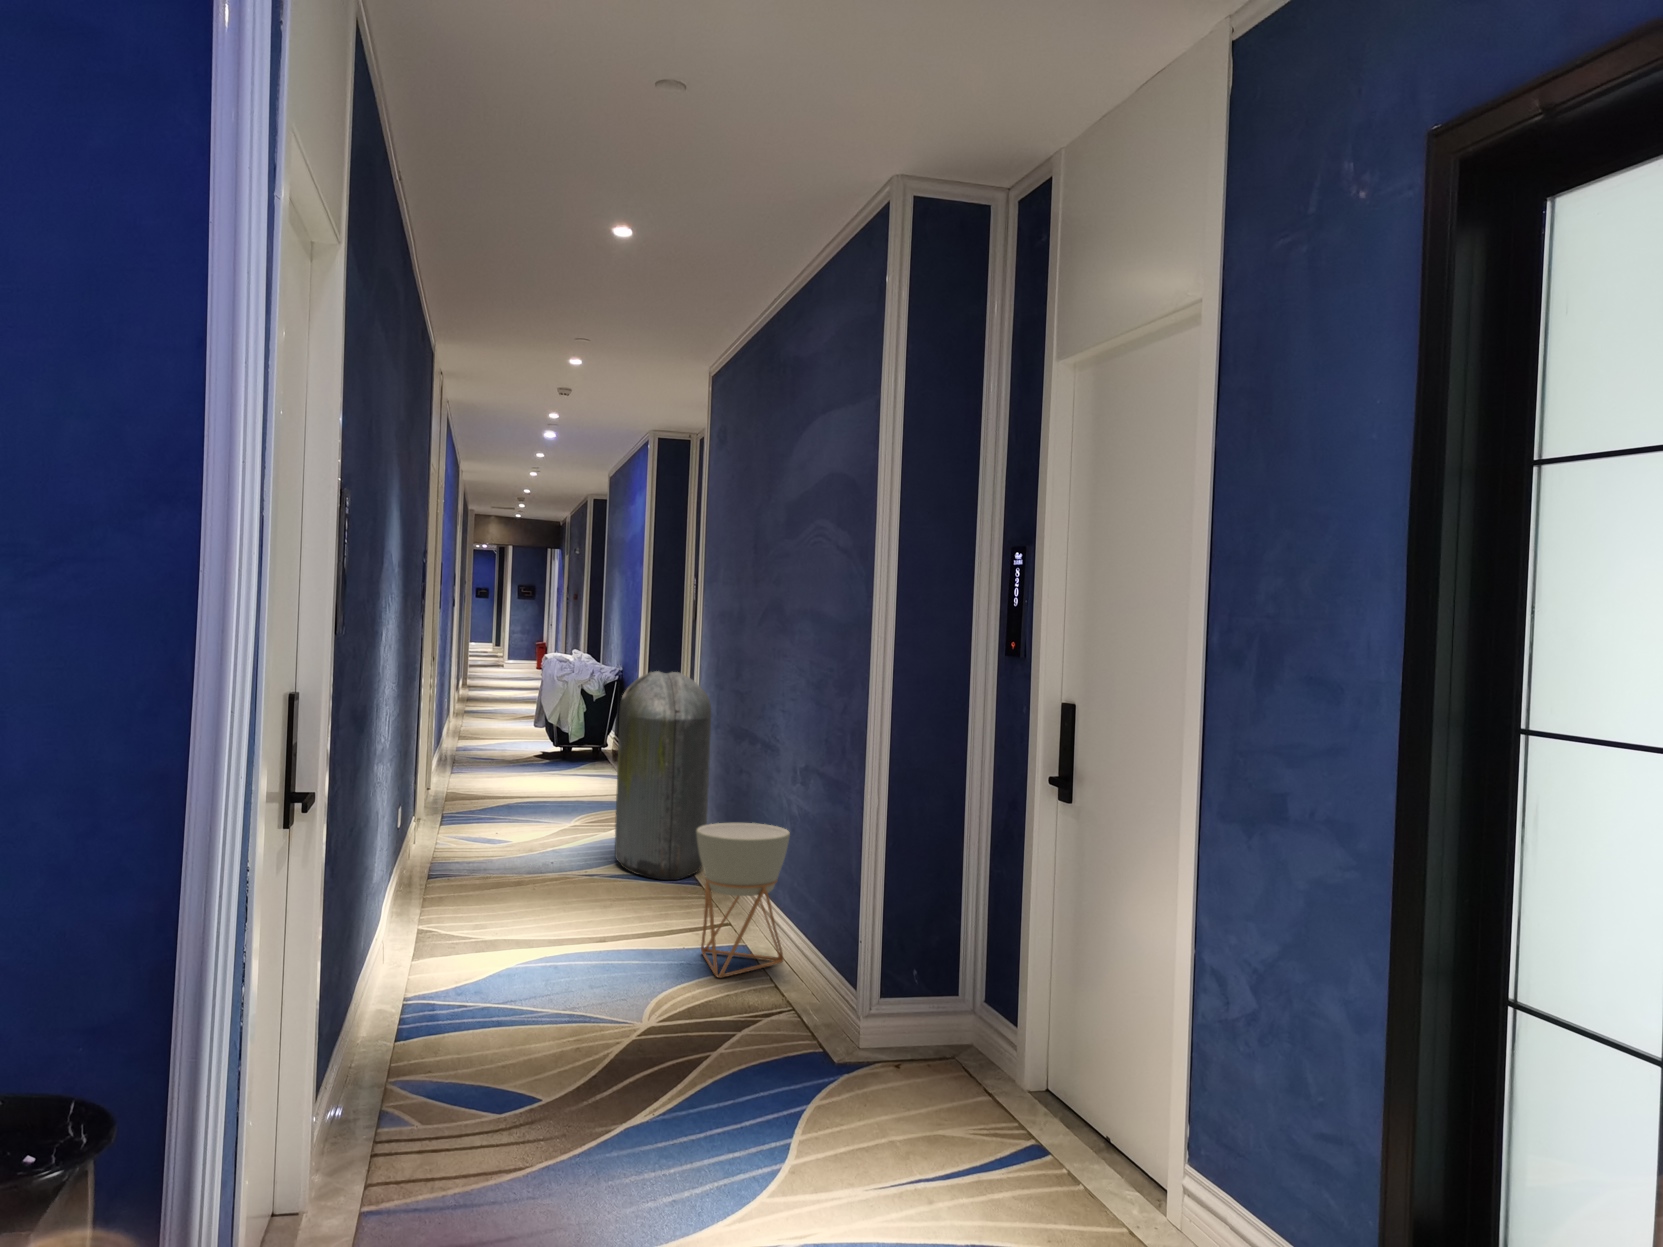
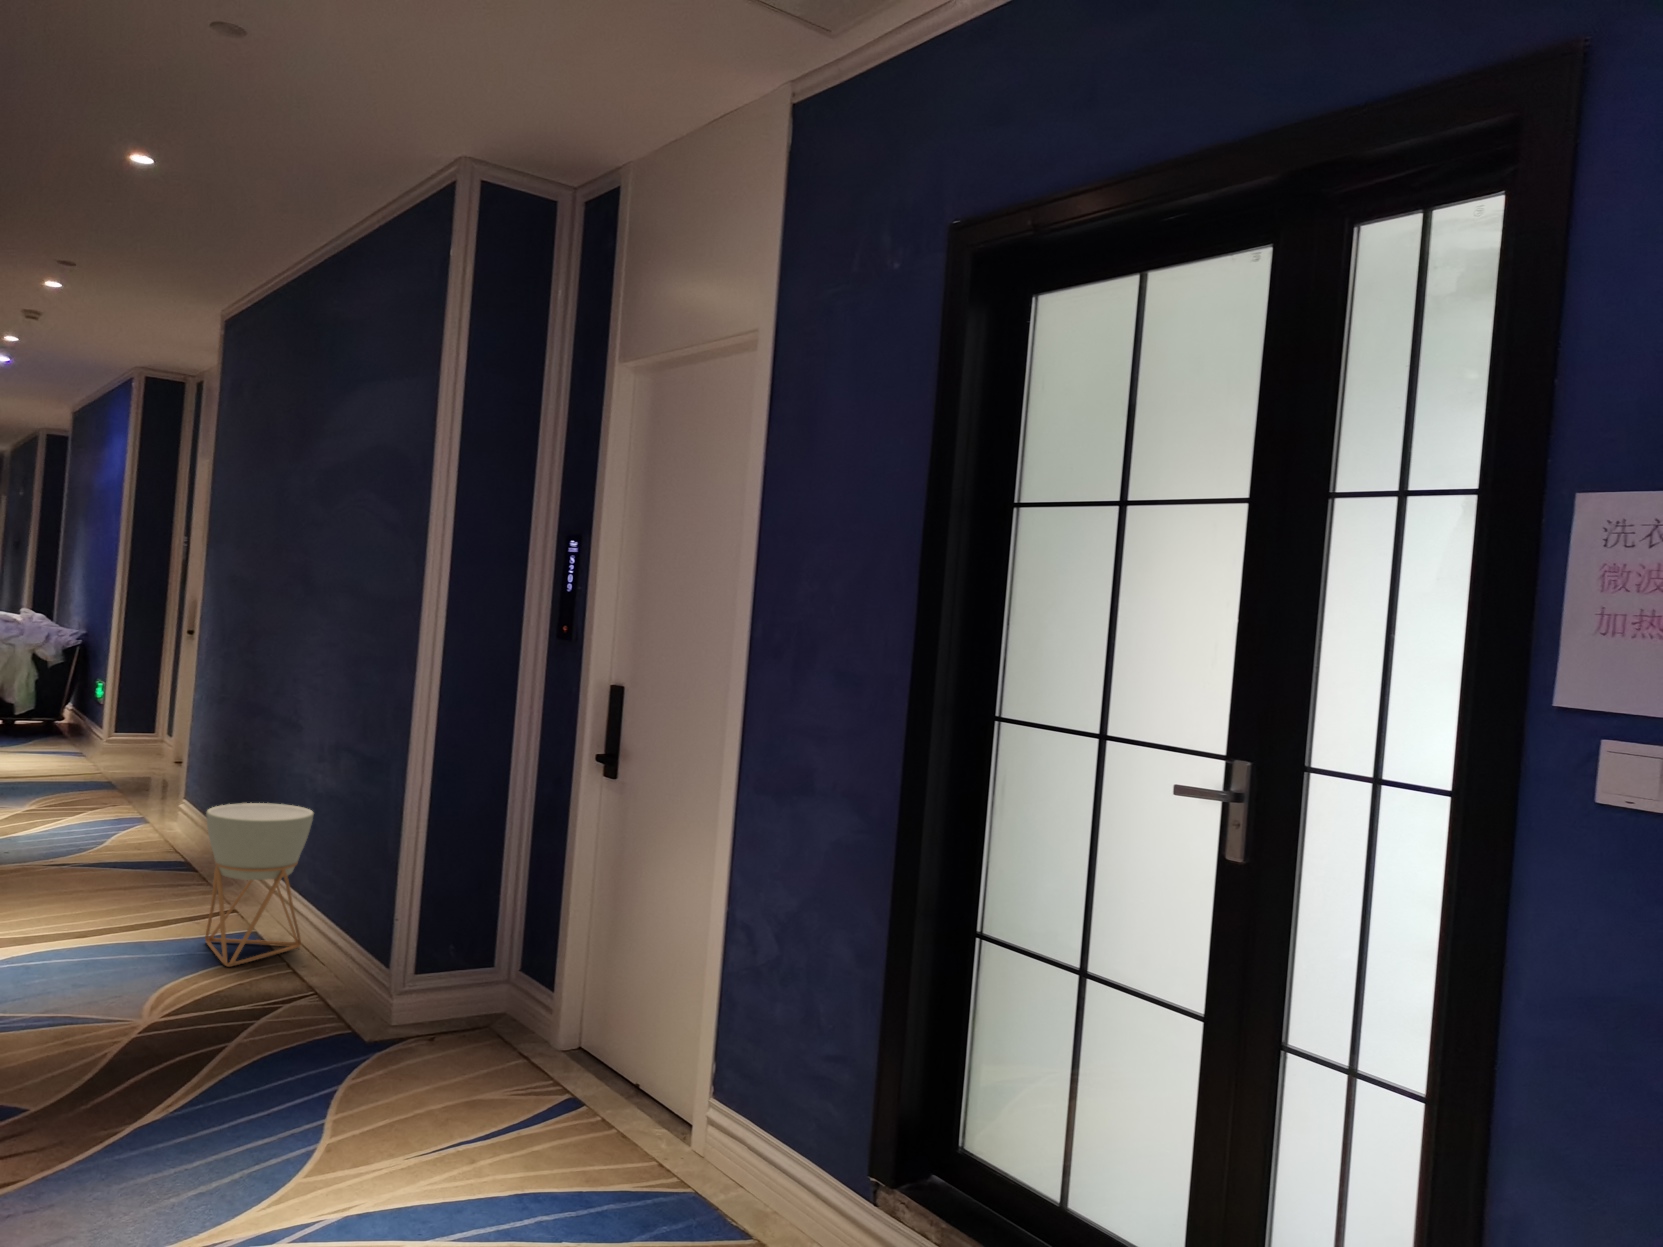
trash can: present [615,671,711,880] -> none [89,639,214,867]

